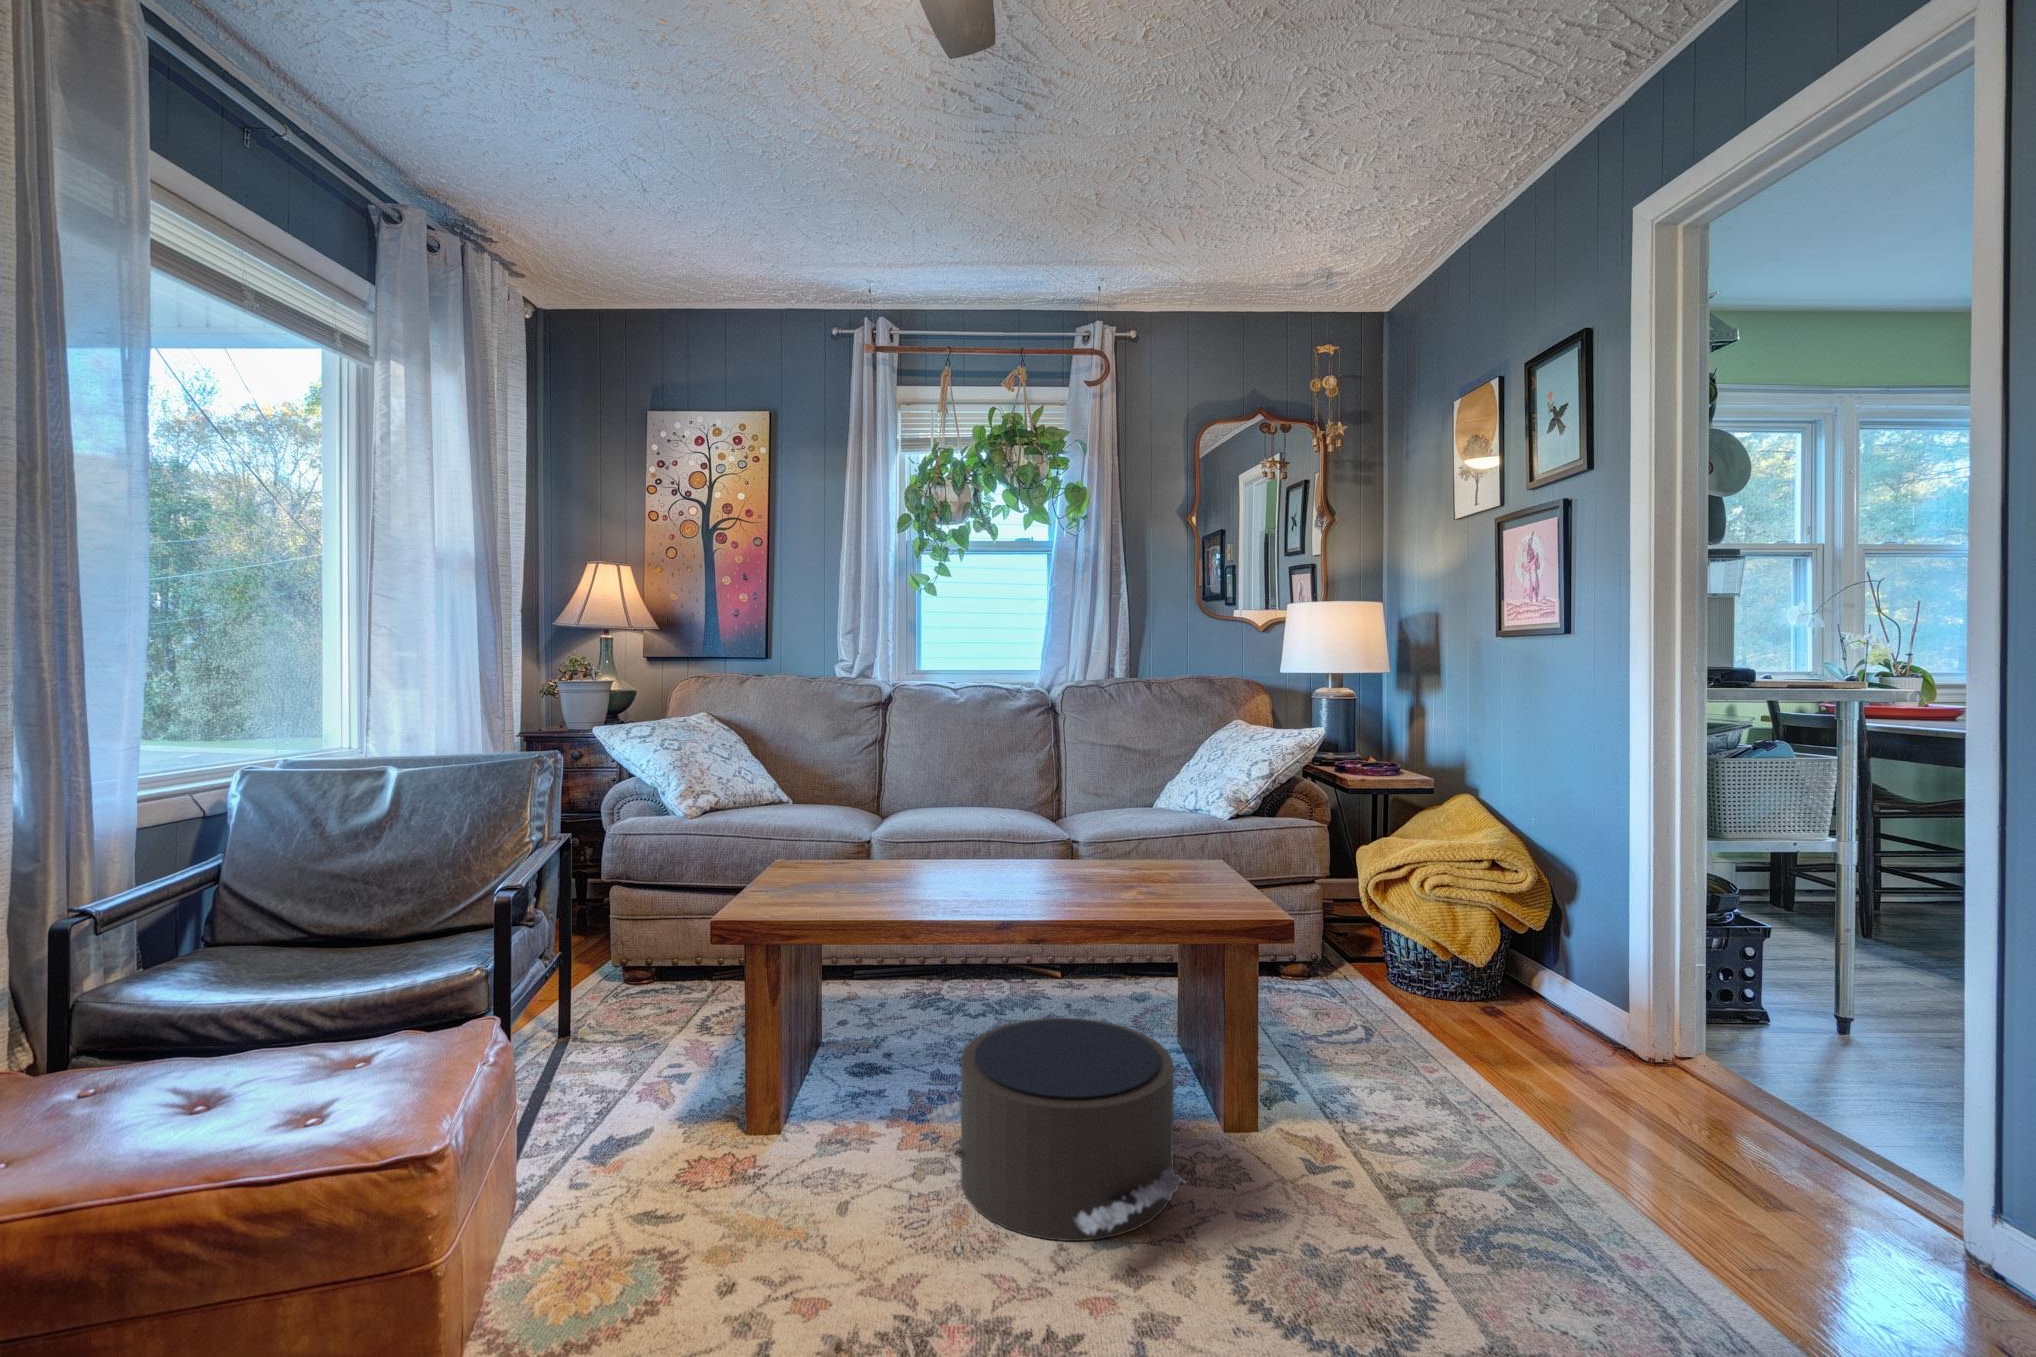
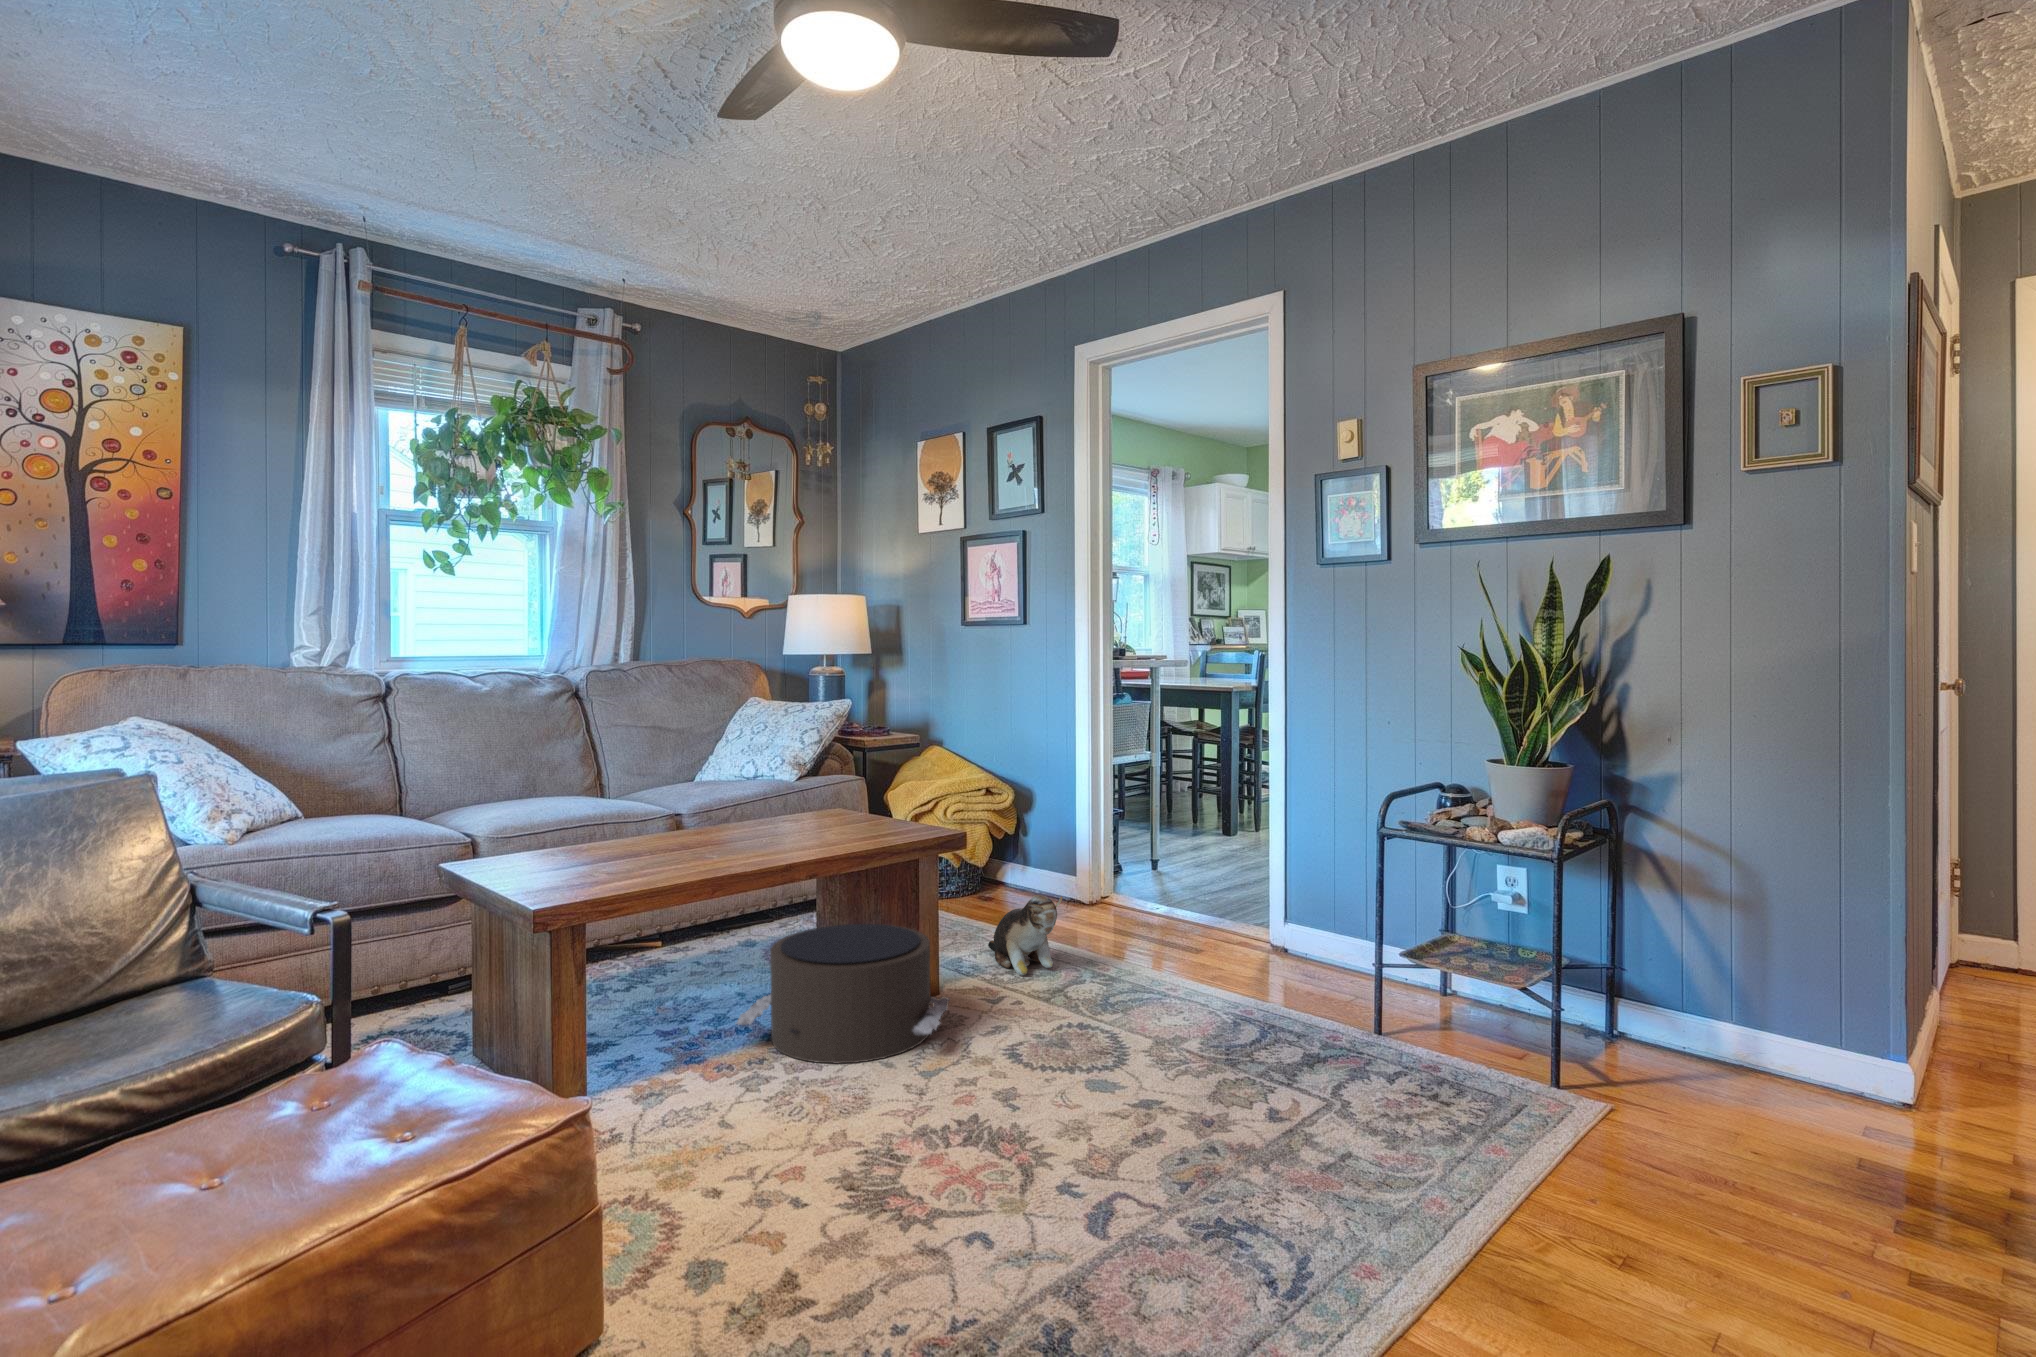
plush toy: none [1369,1051,1451,1174] -> present [988,895,1062,976]

